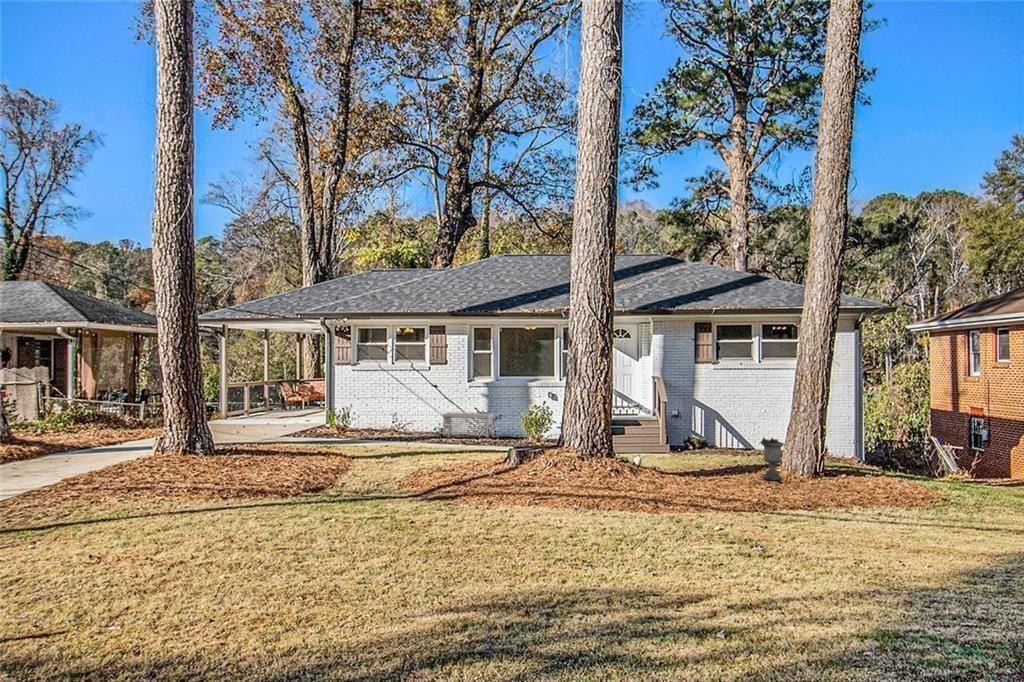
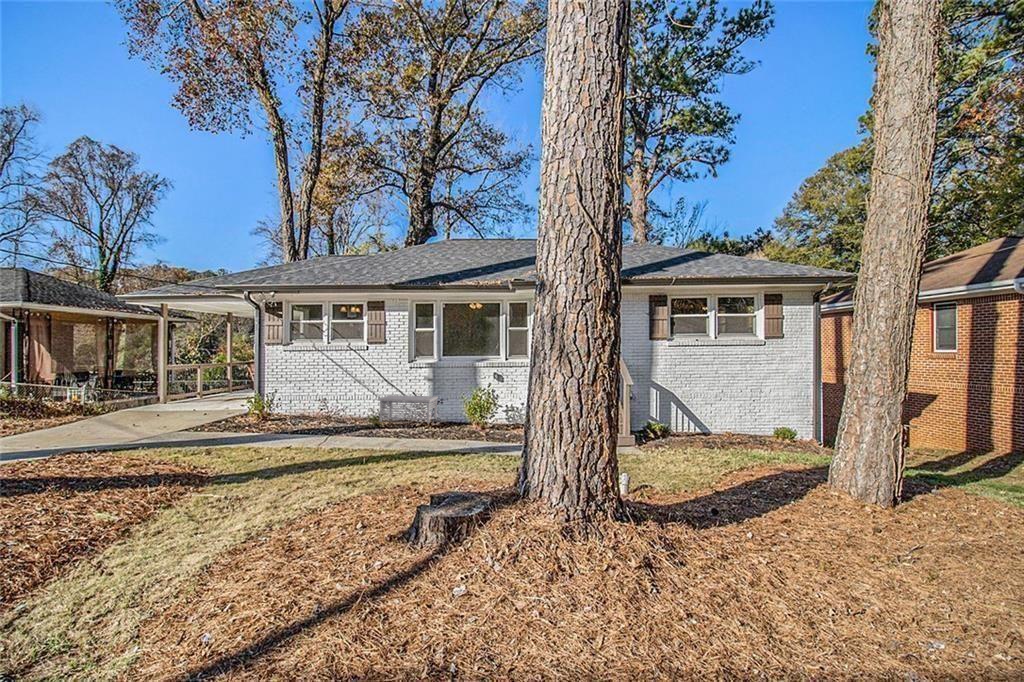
planter: present [760,438,784,481] -> none [838,450,888,527]

